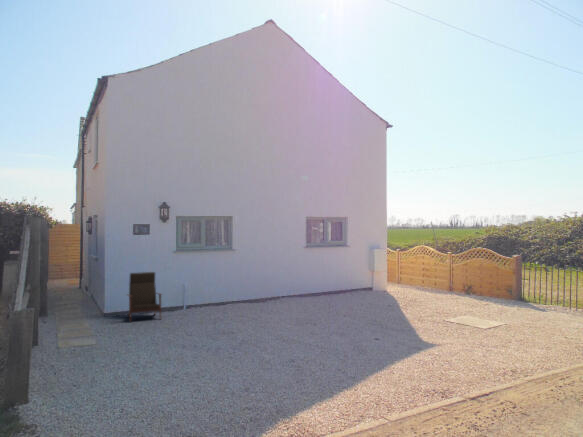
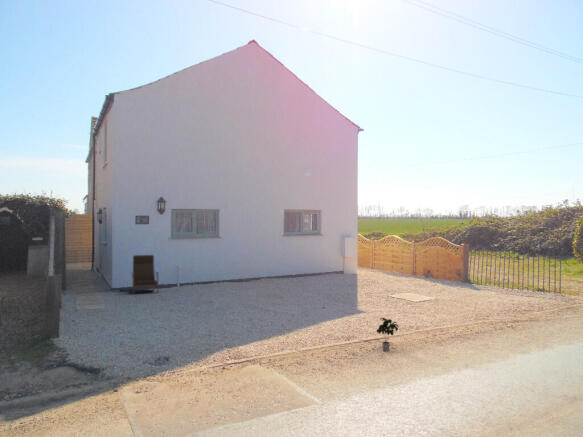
potted plant: none [496,368,540,420] -> present [377,318,399,351]

